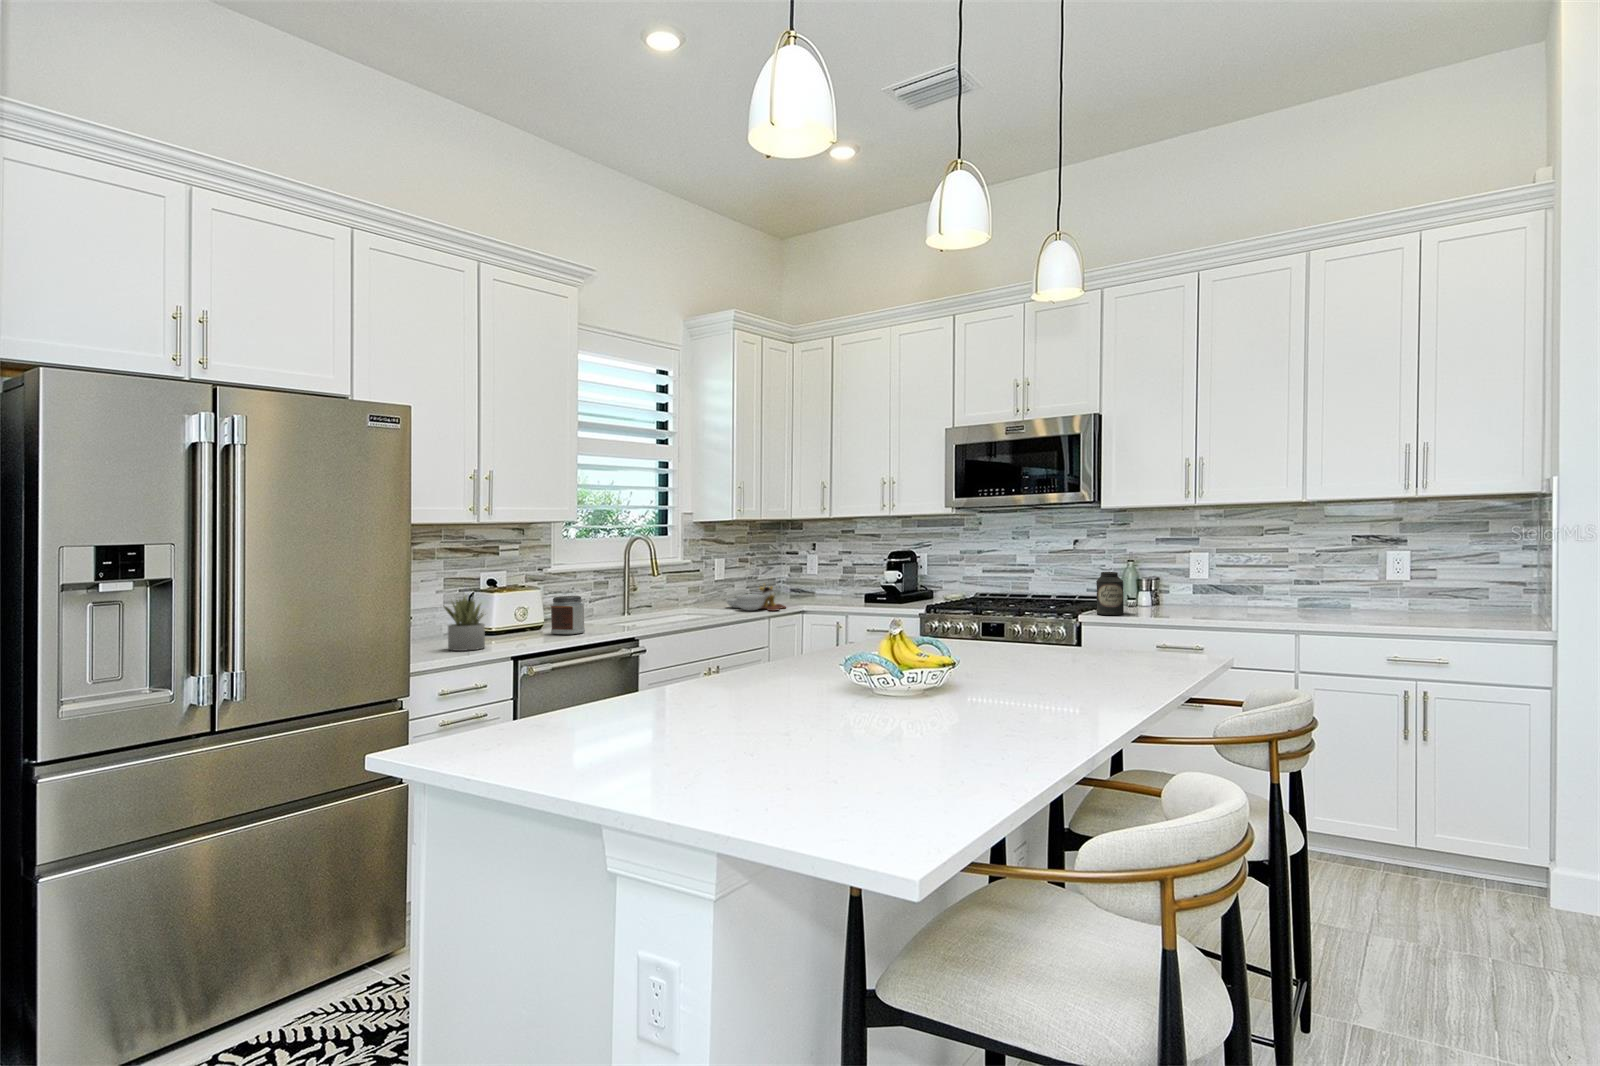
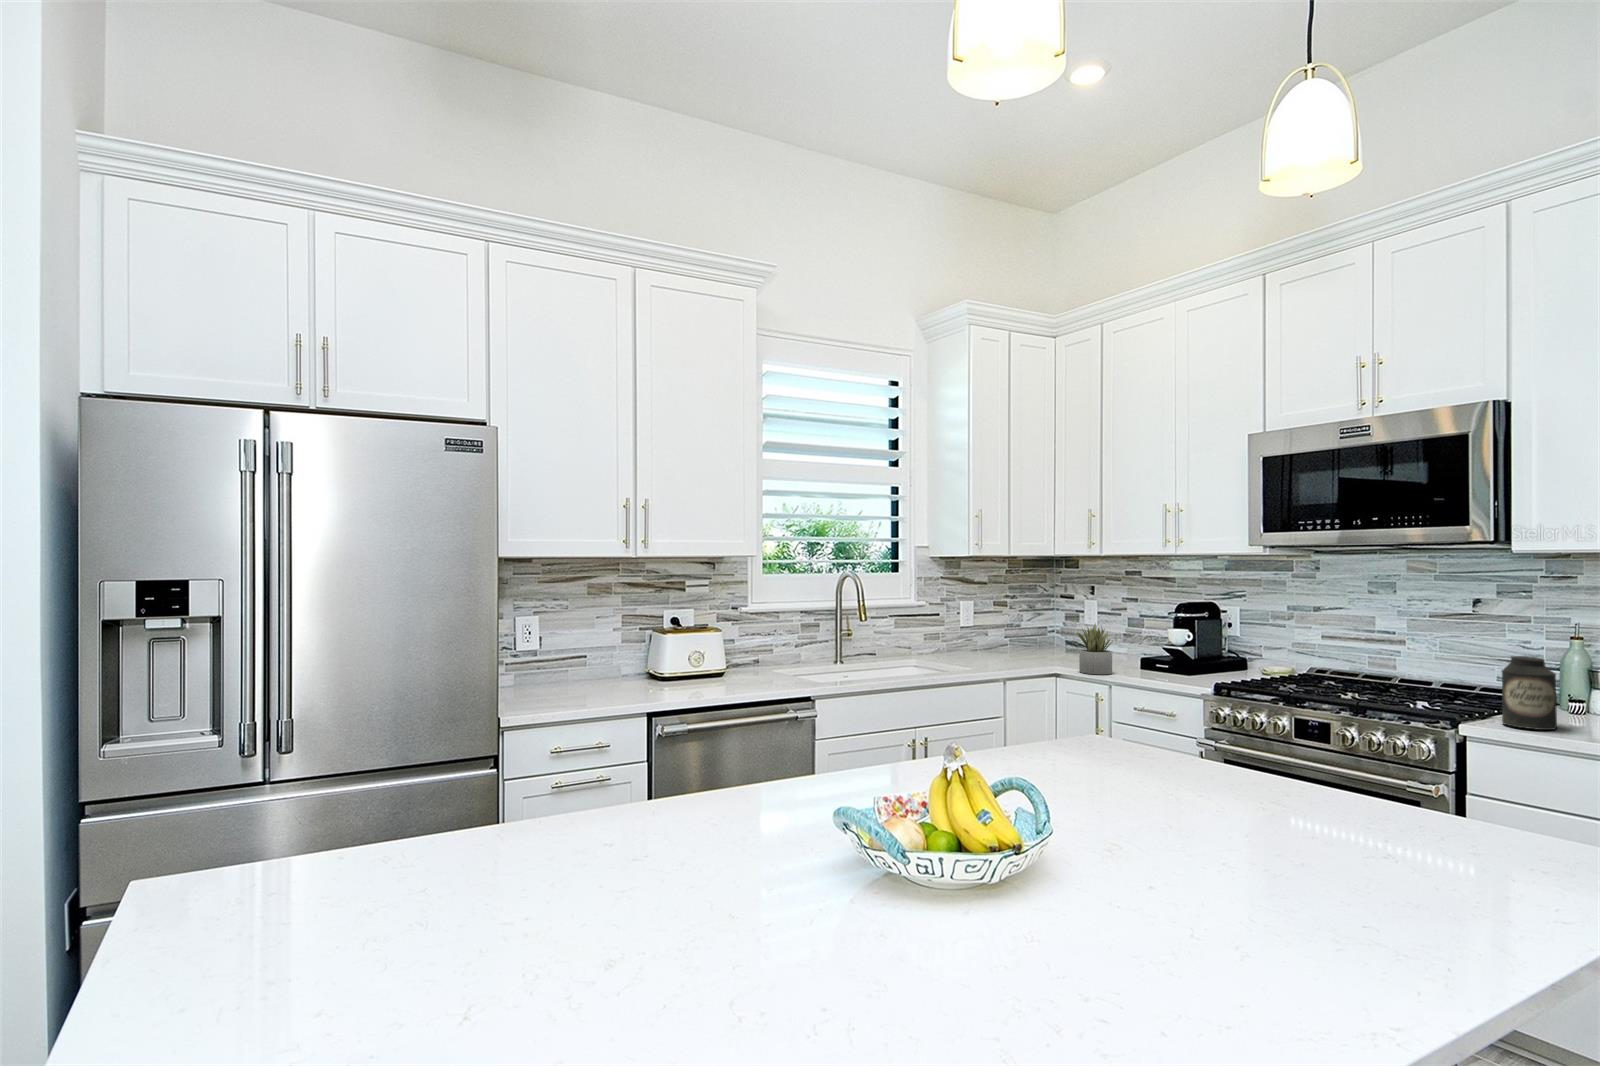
cutting board: present [726,584,786,611] -> none [958,635,1031,671]
succulent plant: present [444,595,485,651] -> present [1077,623,1112,674]
jar: present [551,596,585,634] -> none [711,643,749,688]

